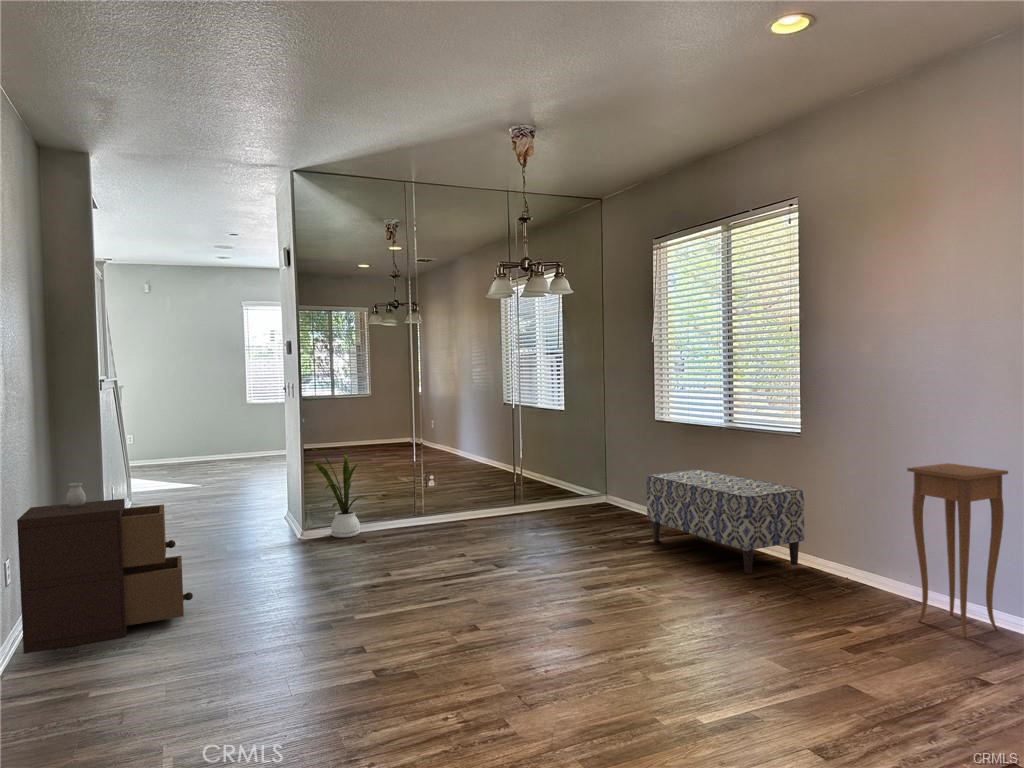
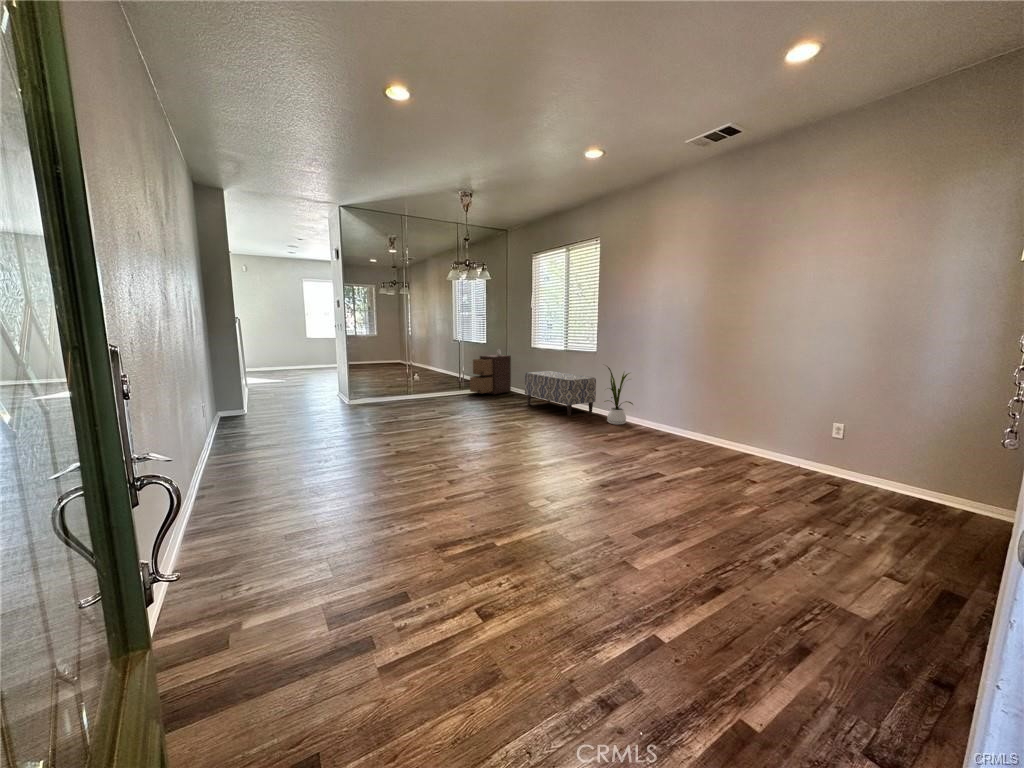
house plant: present [314,449,368,538] -> present [604,366,633,425]
side table: present [907,463,1008,638] -> none [637,363,677,437]
storage cabinet: present [17,483,193,654] -> present [470,349,511,394]

